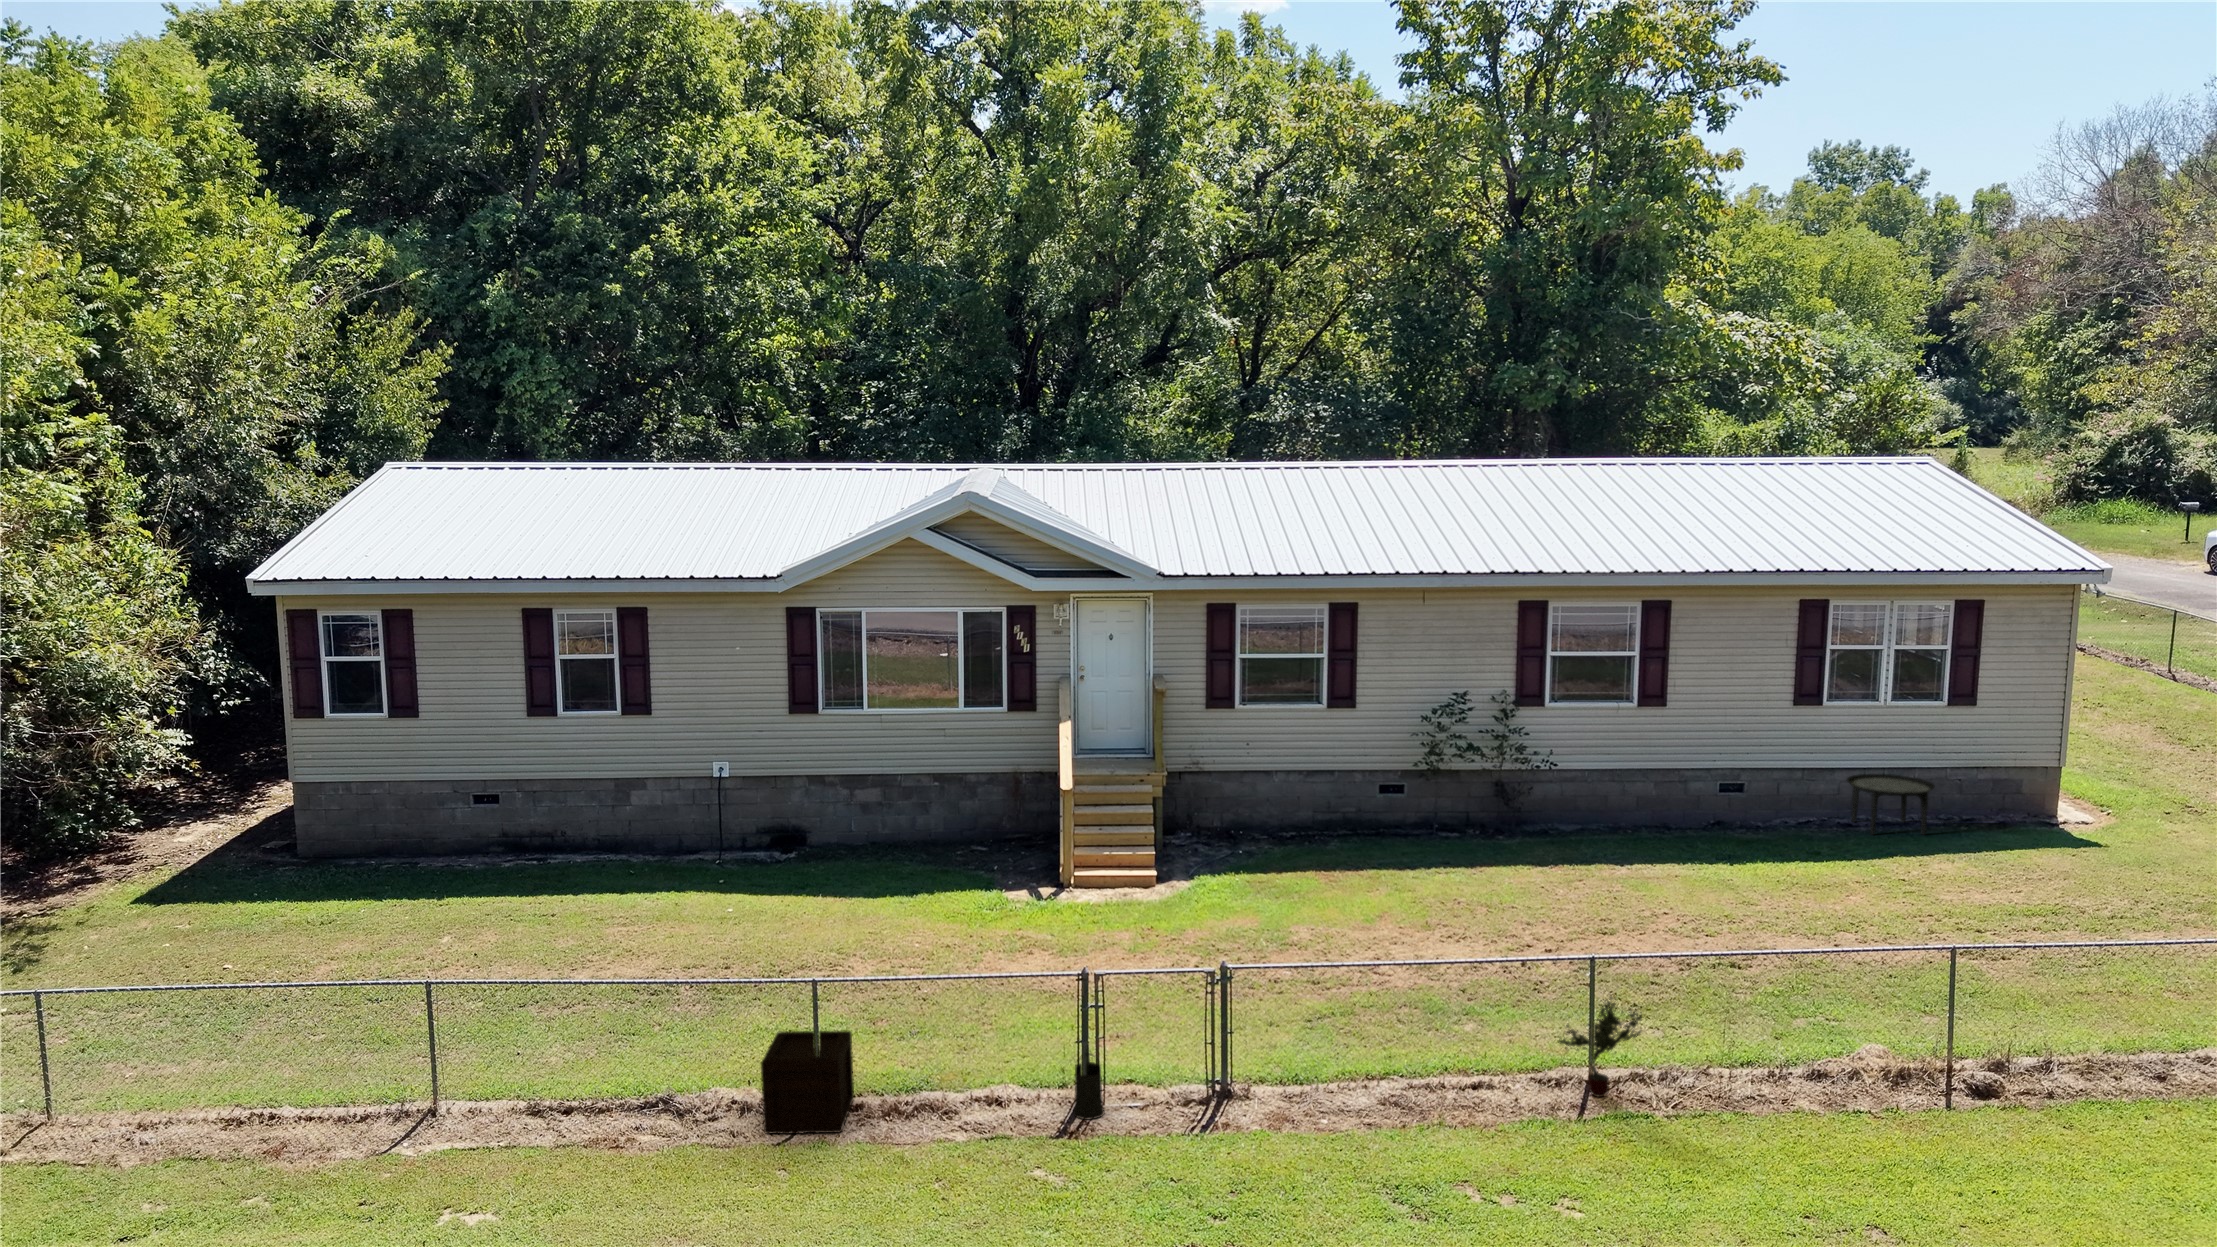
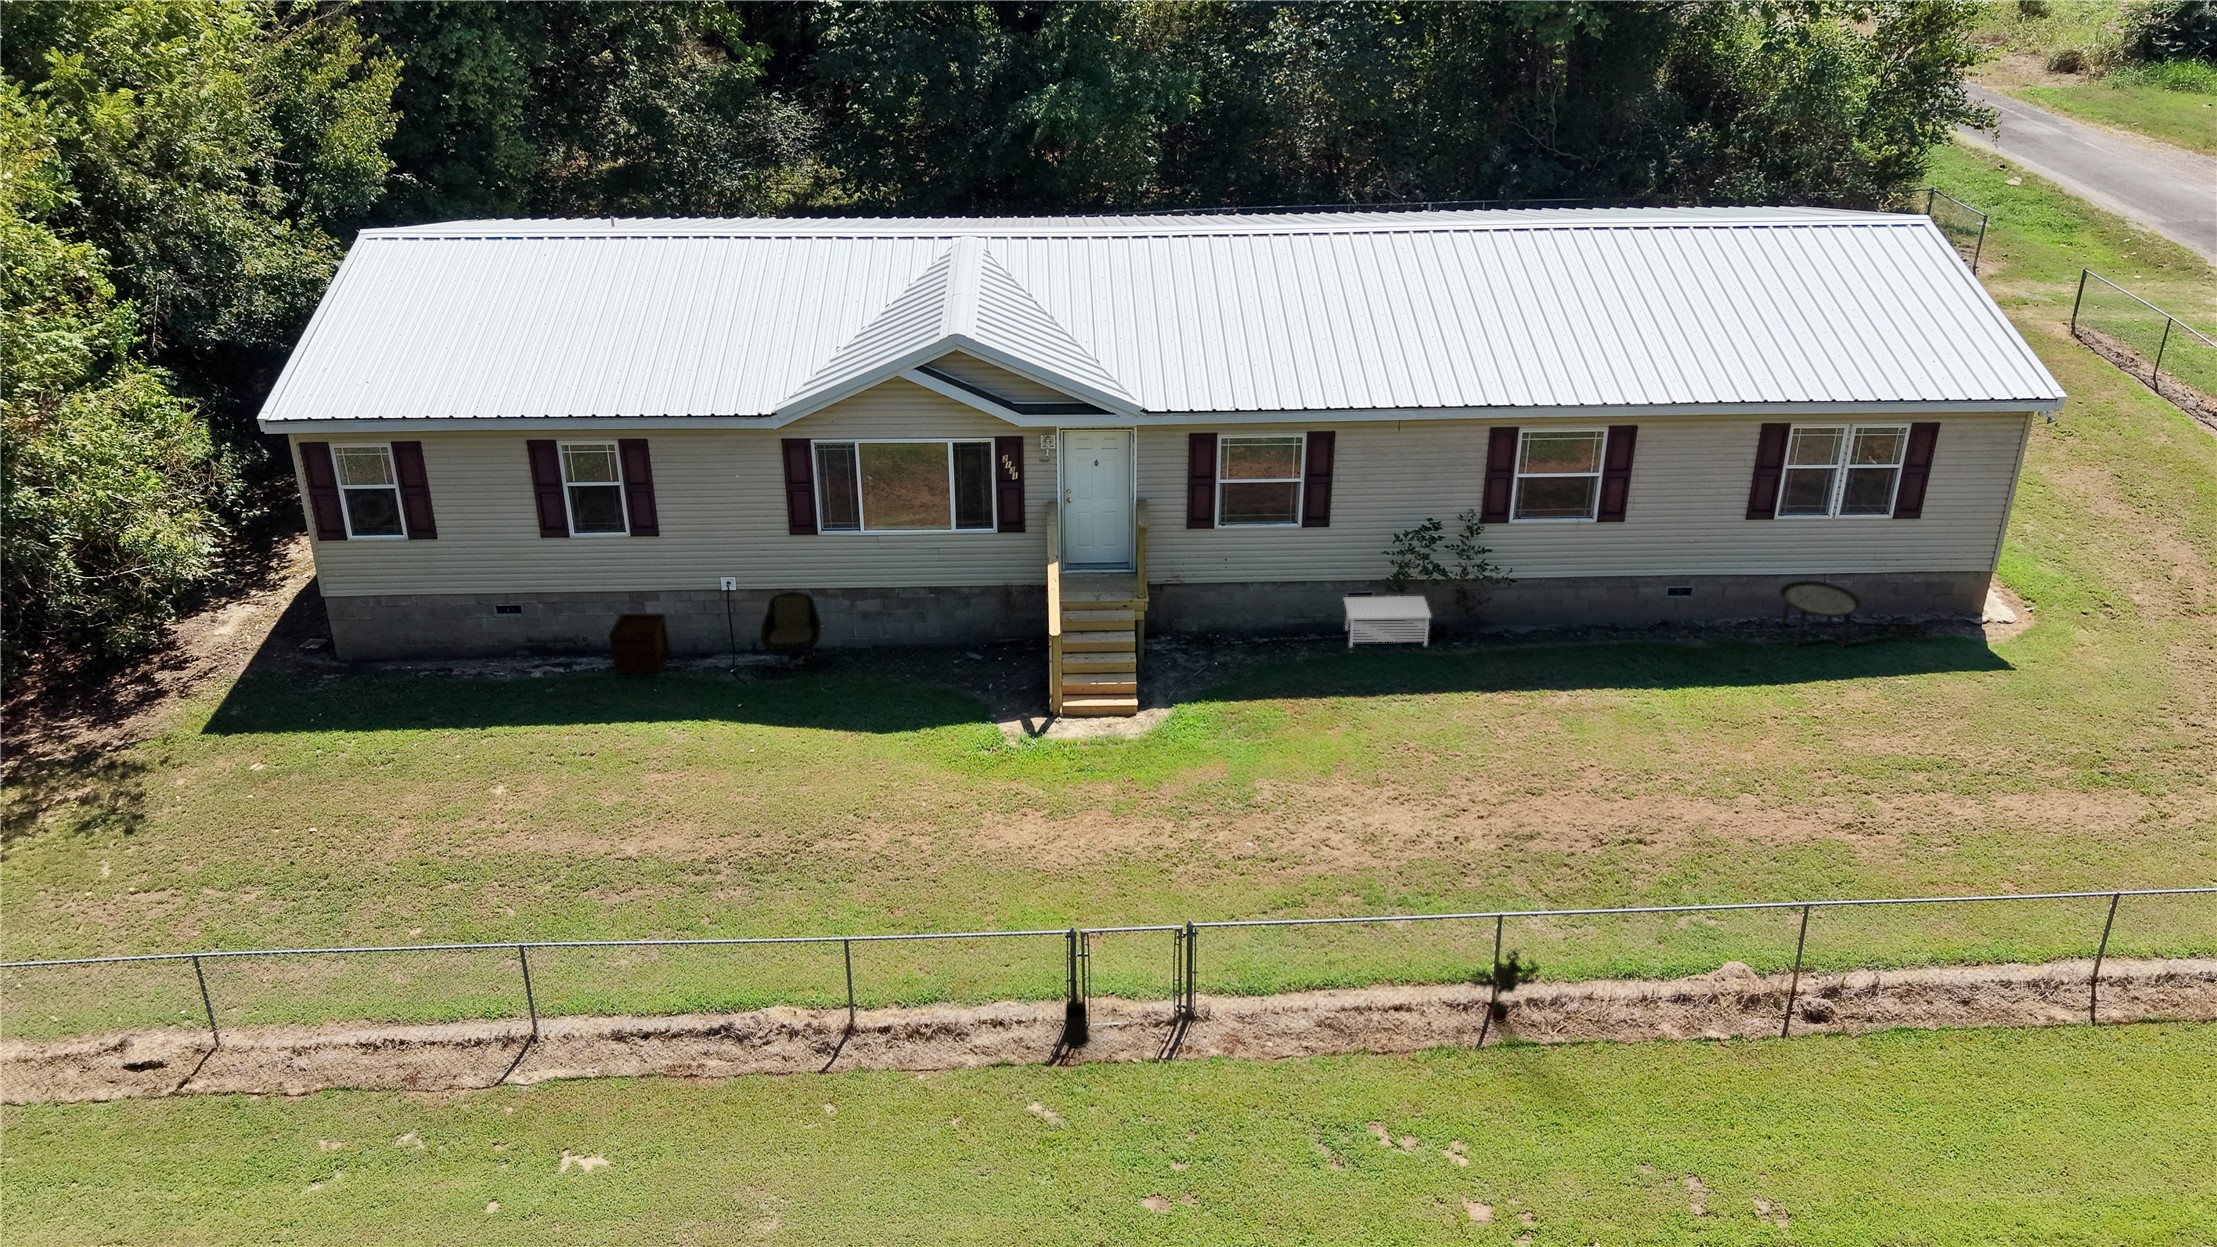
lounge chair: none [748,778,814,860] -> present [761,592,821,671]
storage bench: none [1376,790,1473,839] -> present [1344,596,1431,647]
wooden crate: present [761,1030,854,1134] -> present [608,613,670,673]

